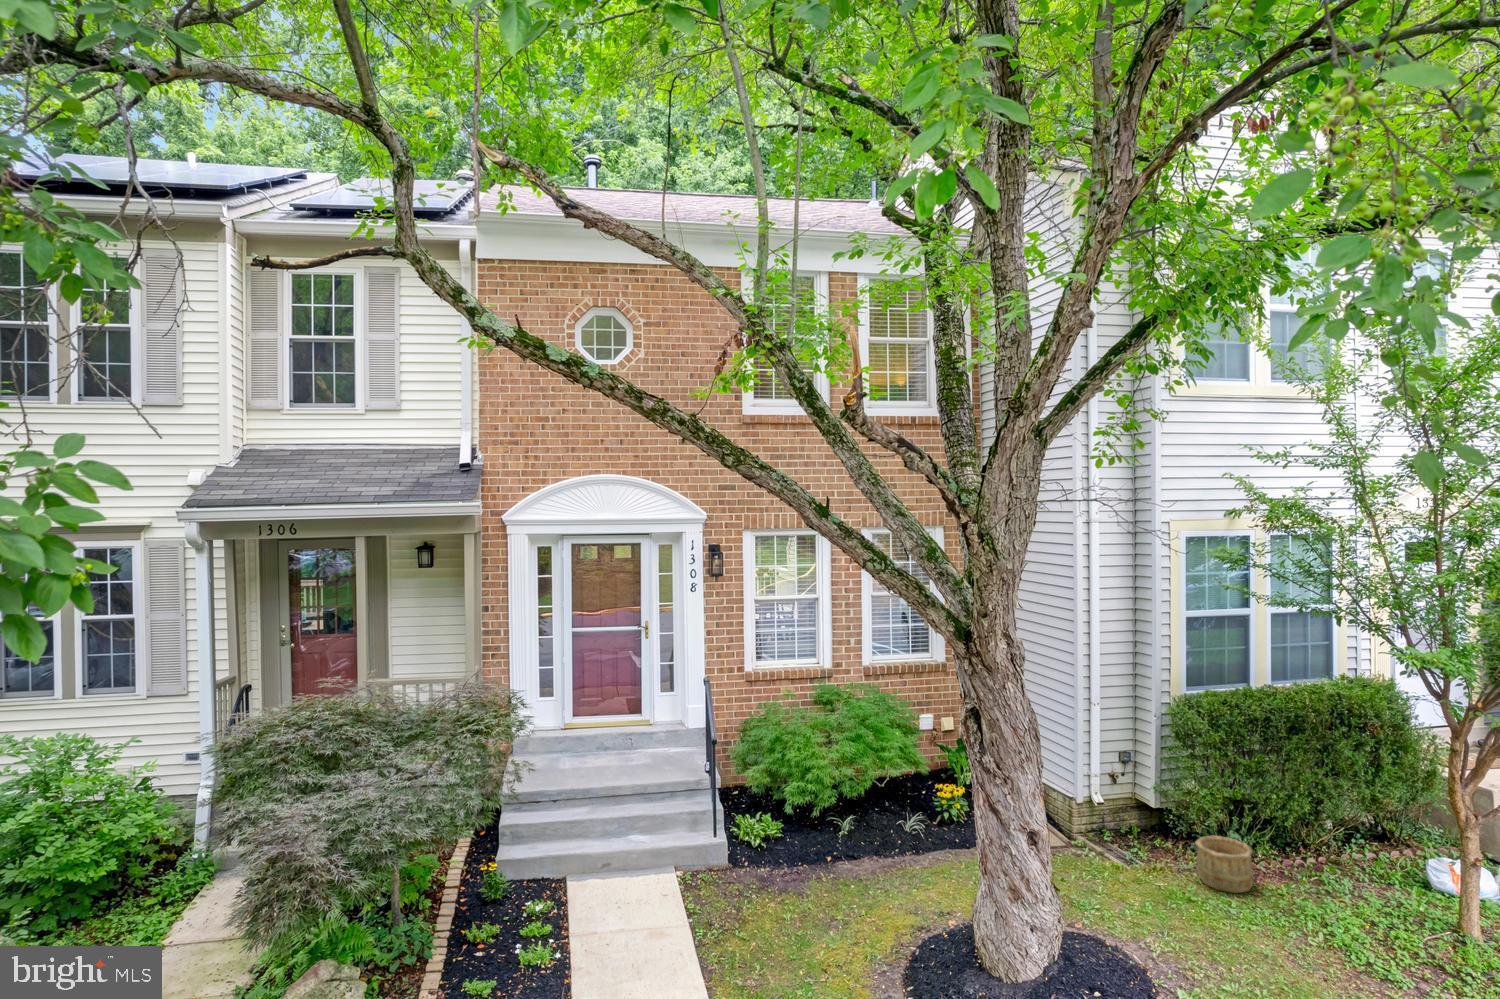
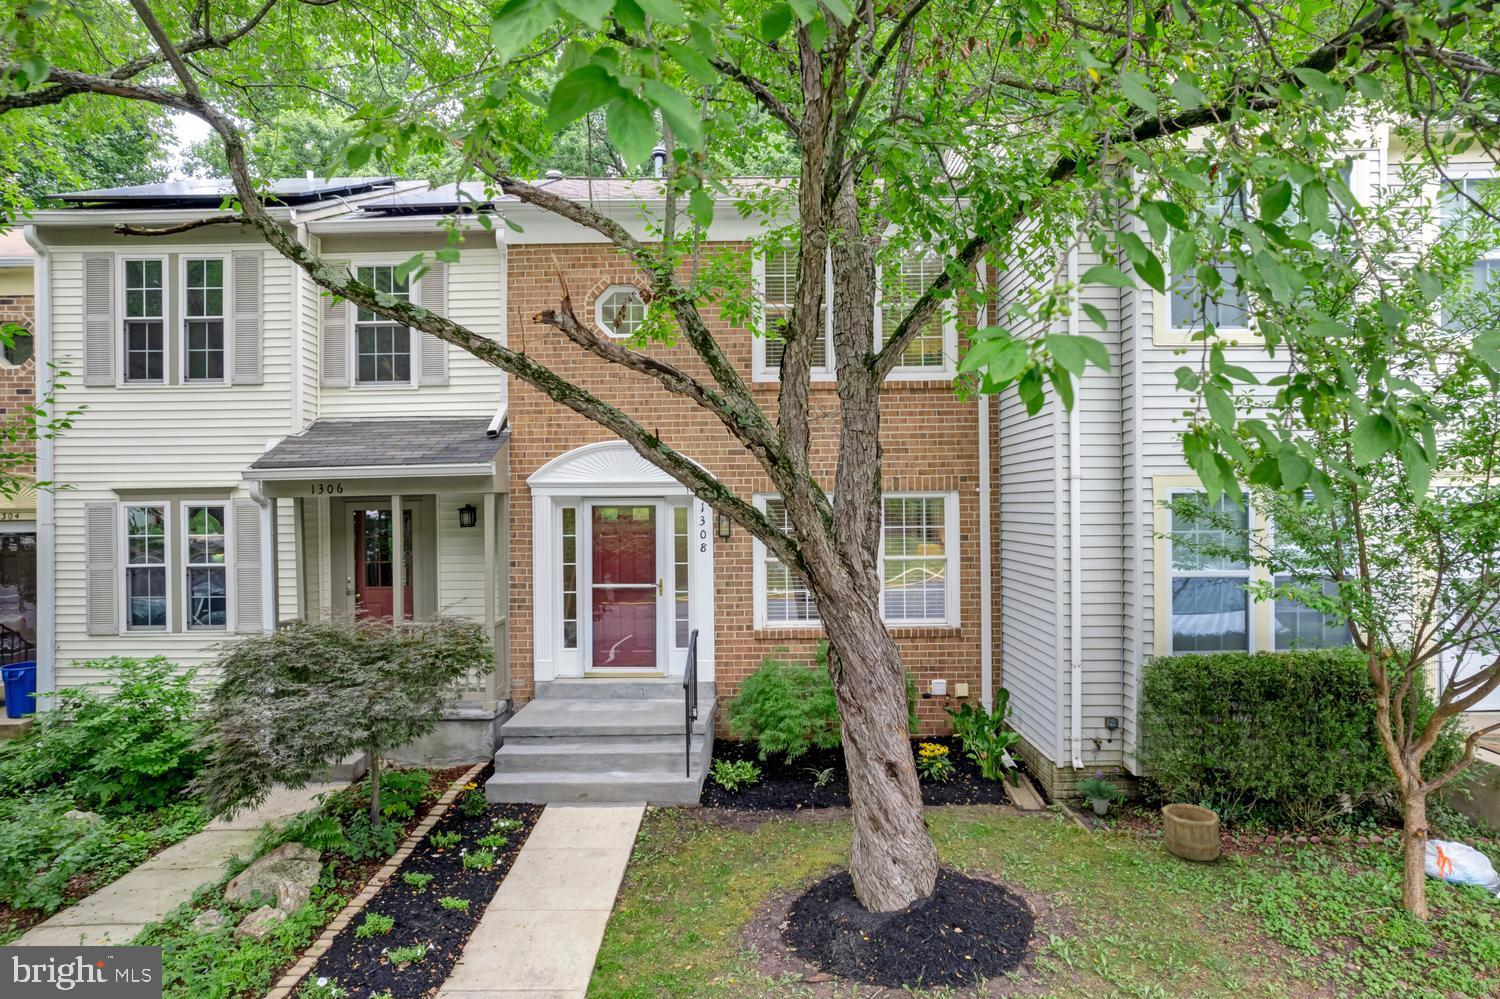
potted plant: none [1098,781,1148,848] -> present [1075,747,1123,814]

